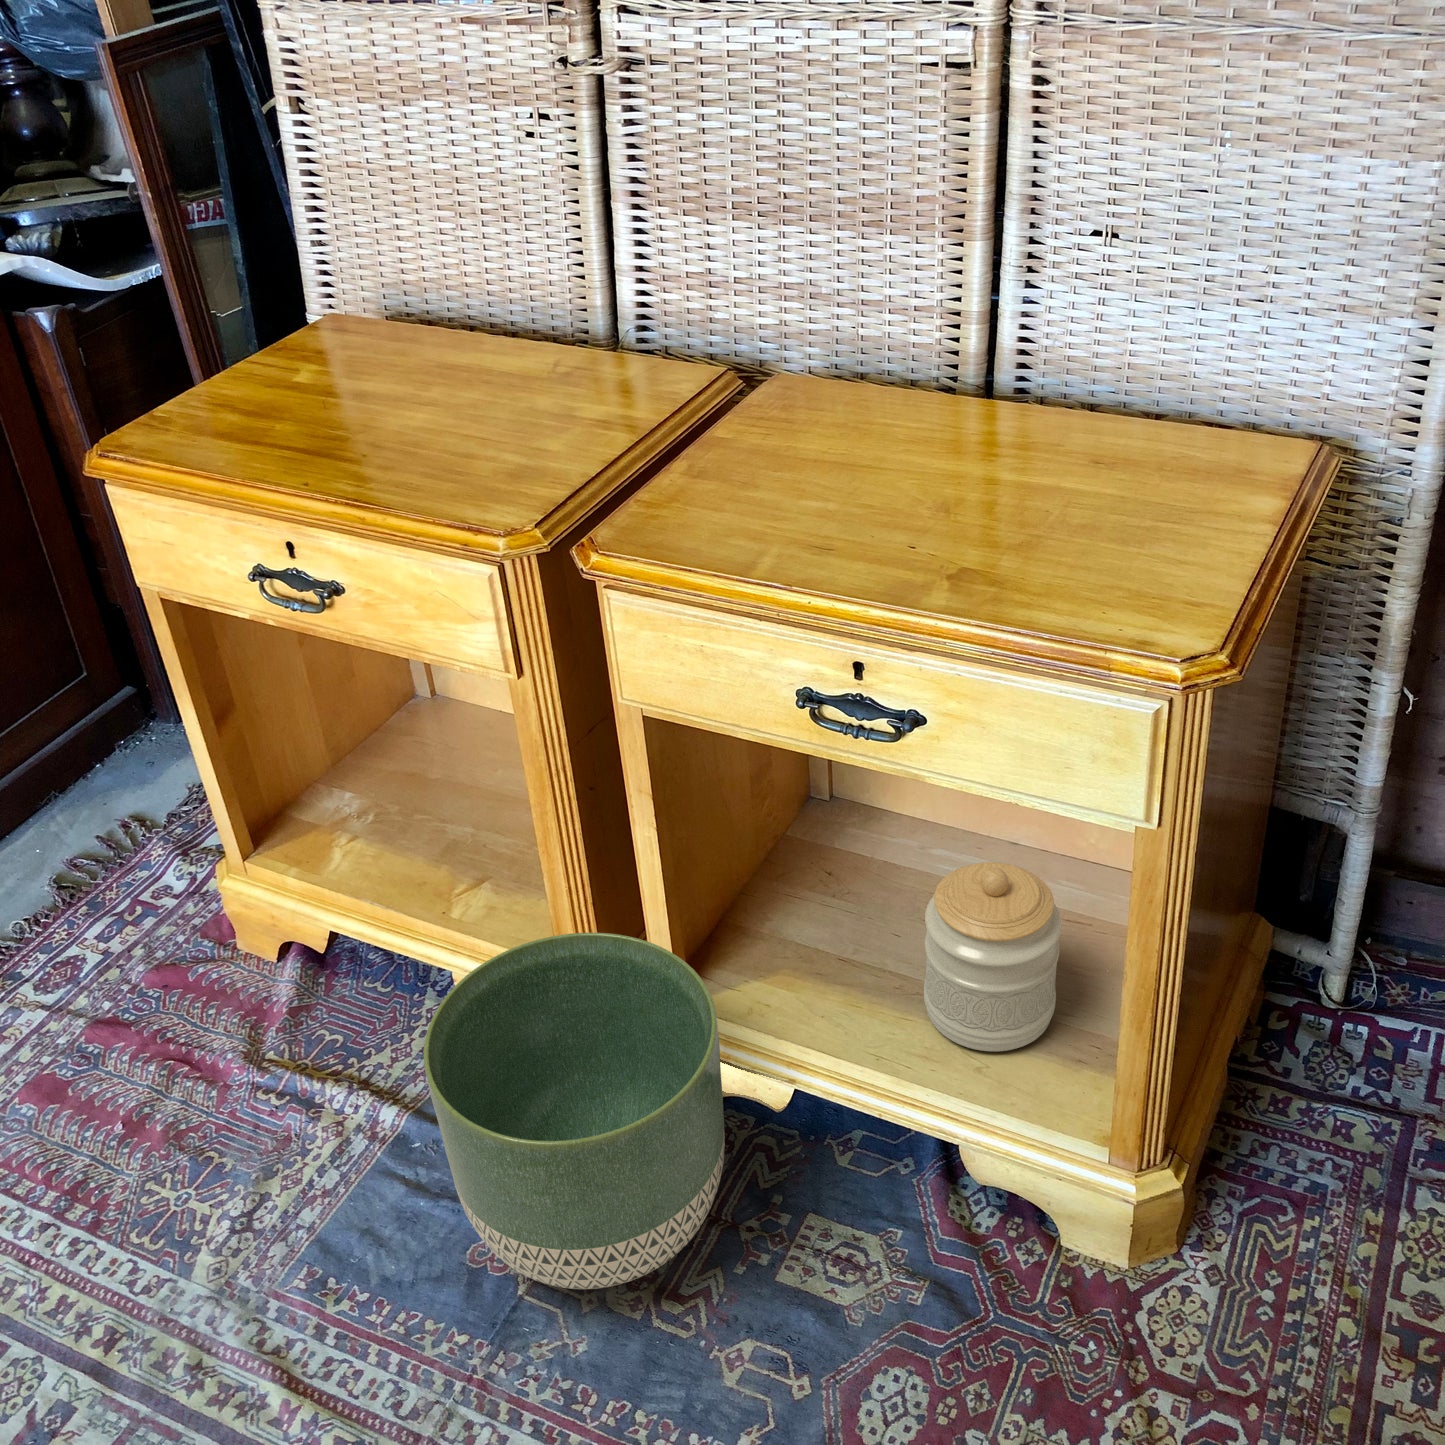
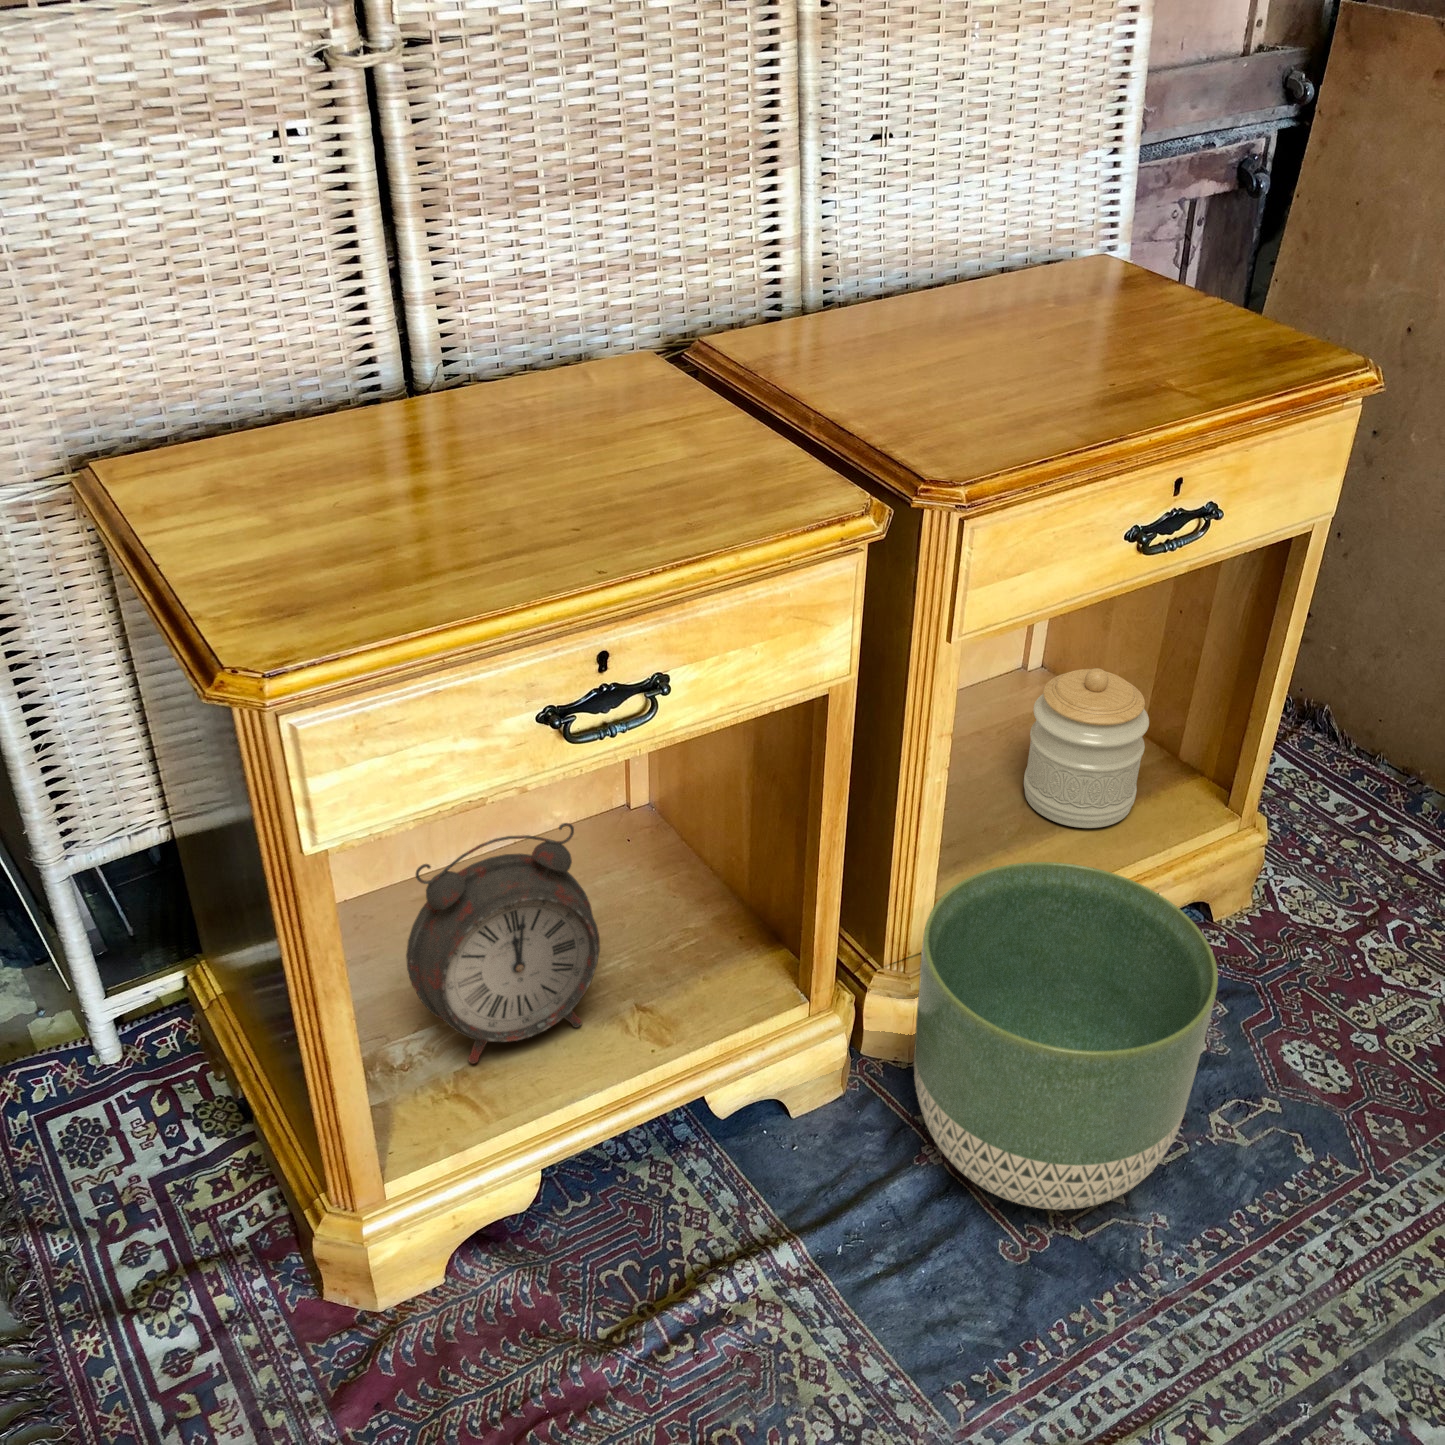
alarm clock: none [325,670,469,865] -> present [406,823,600,1064]

